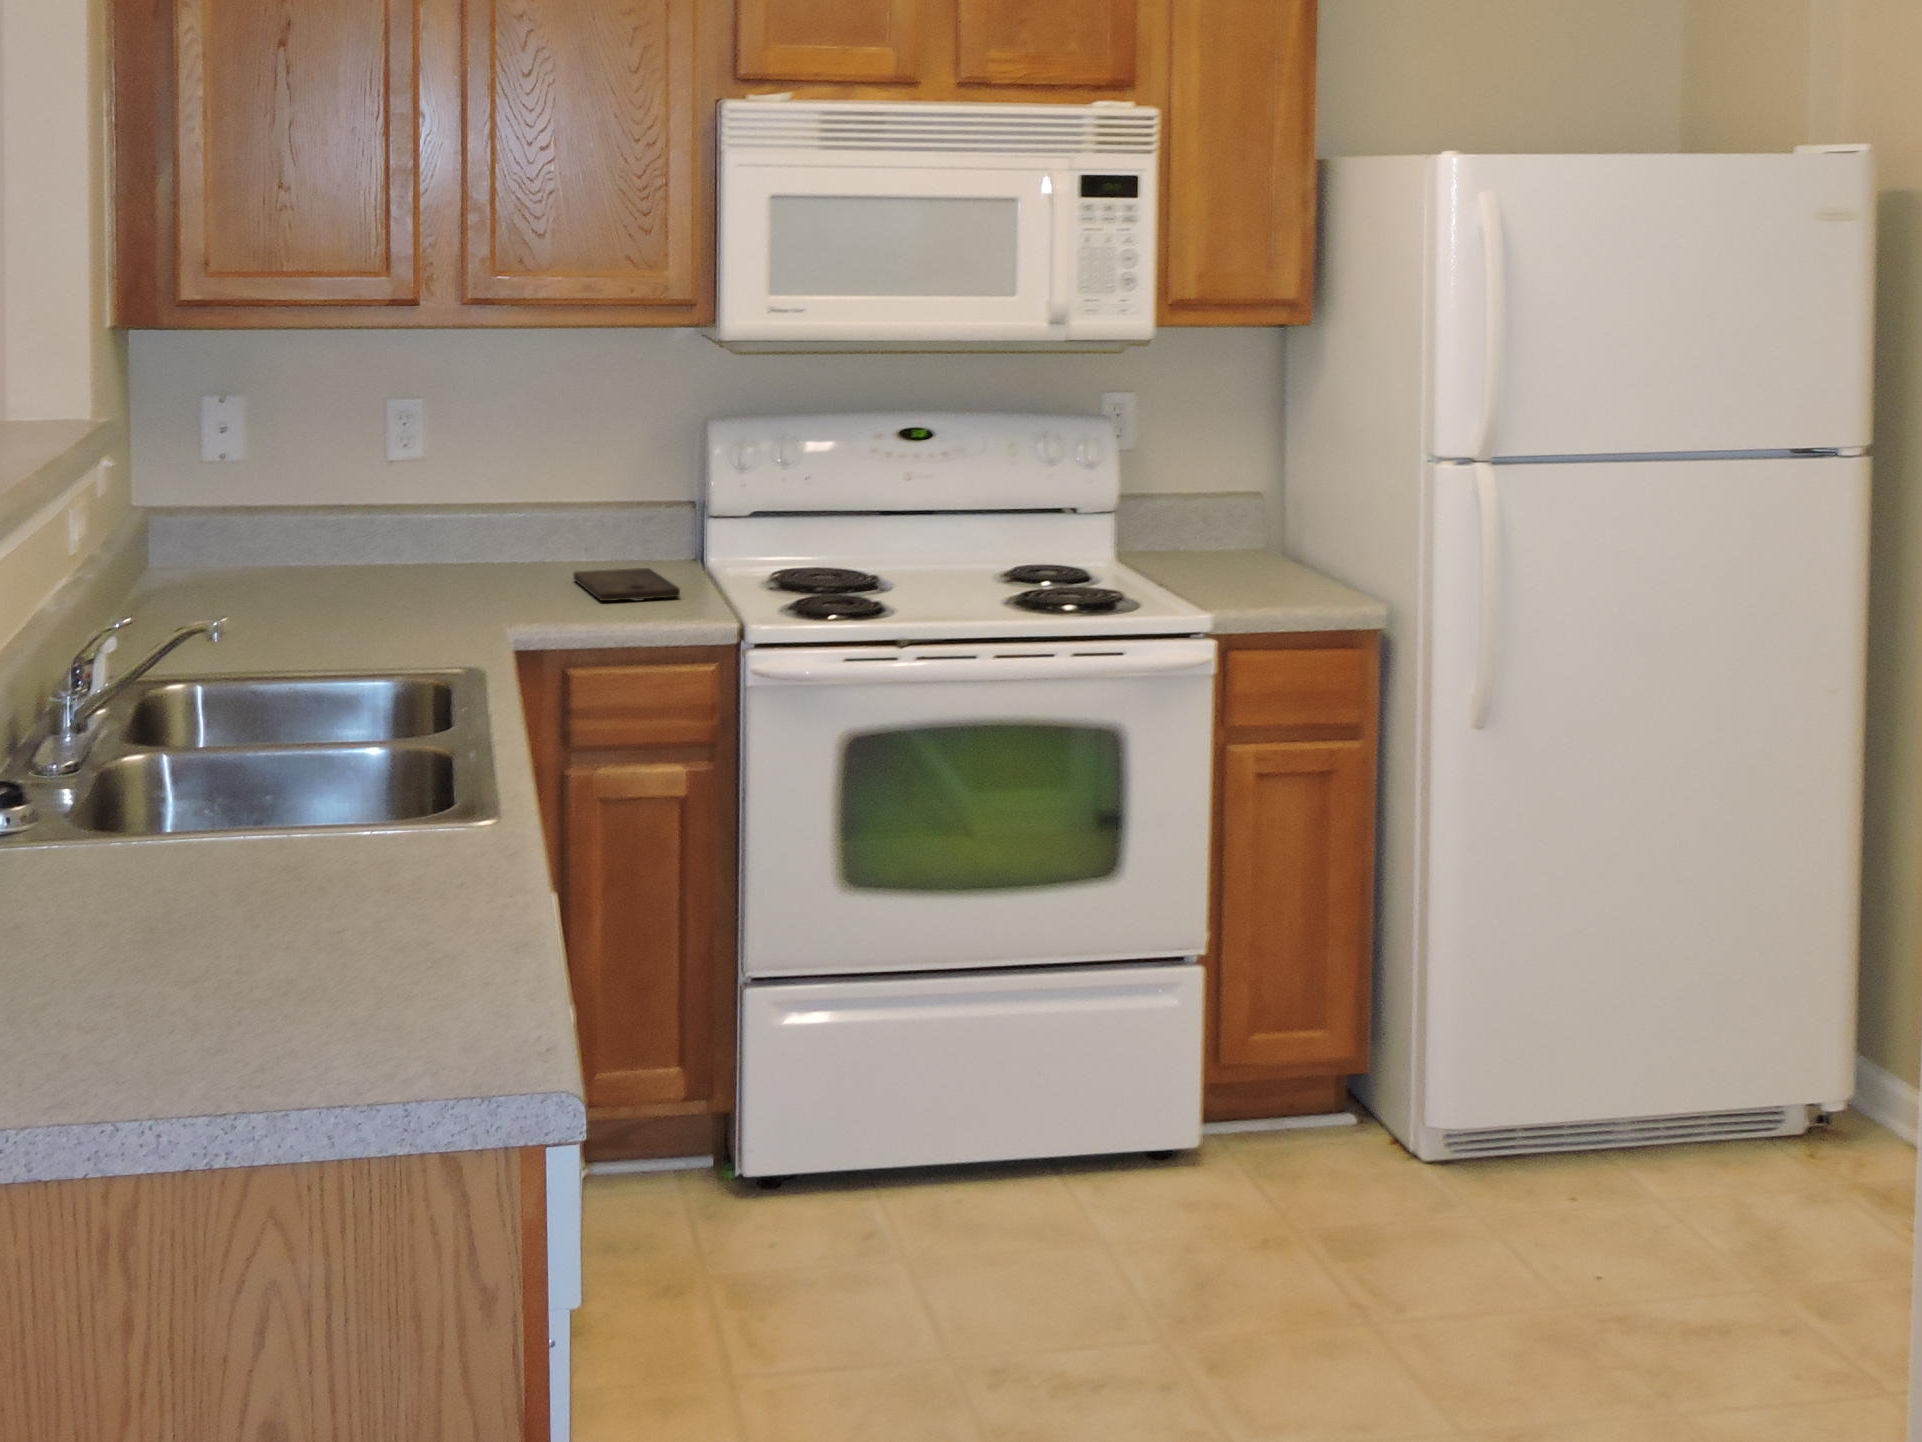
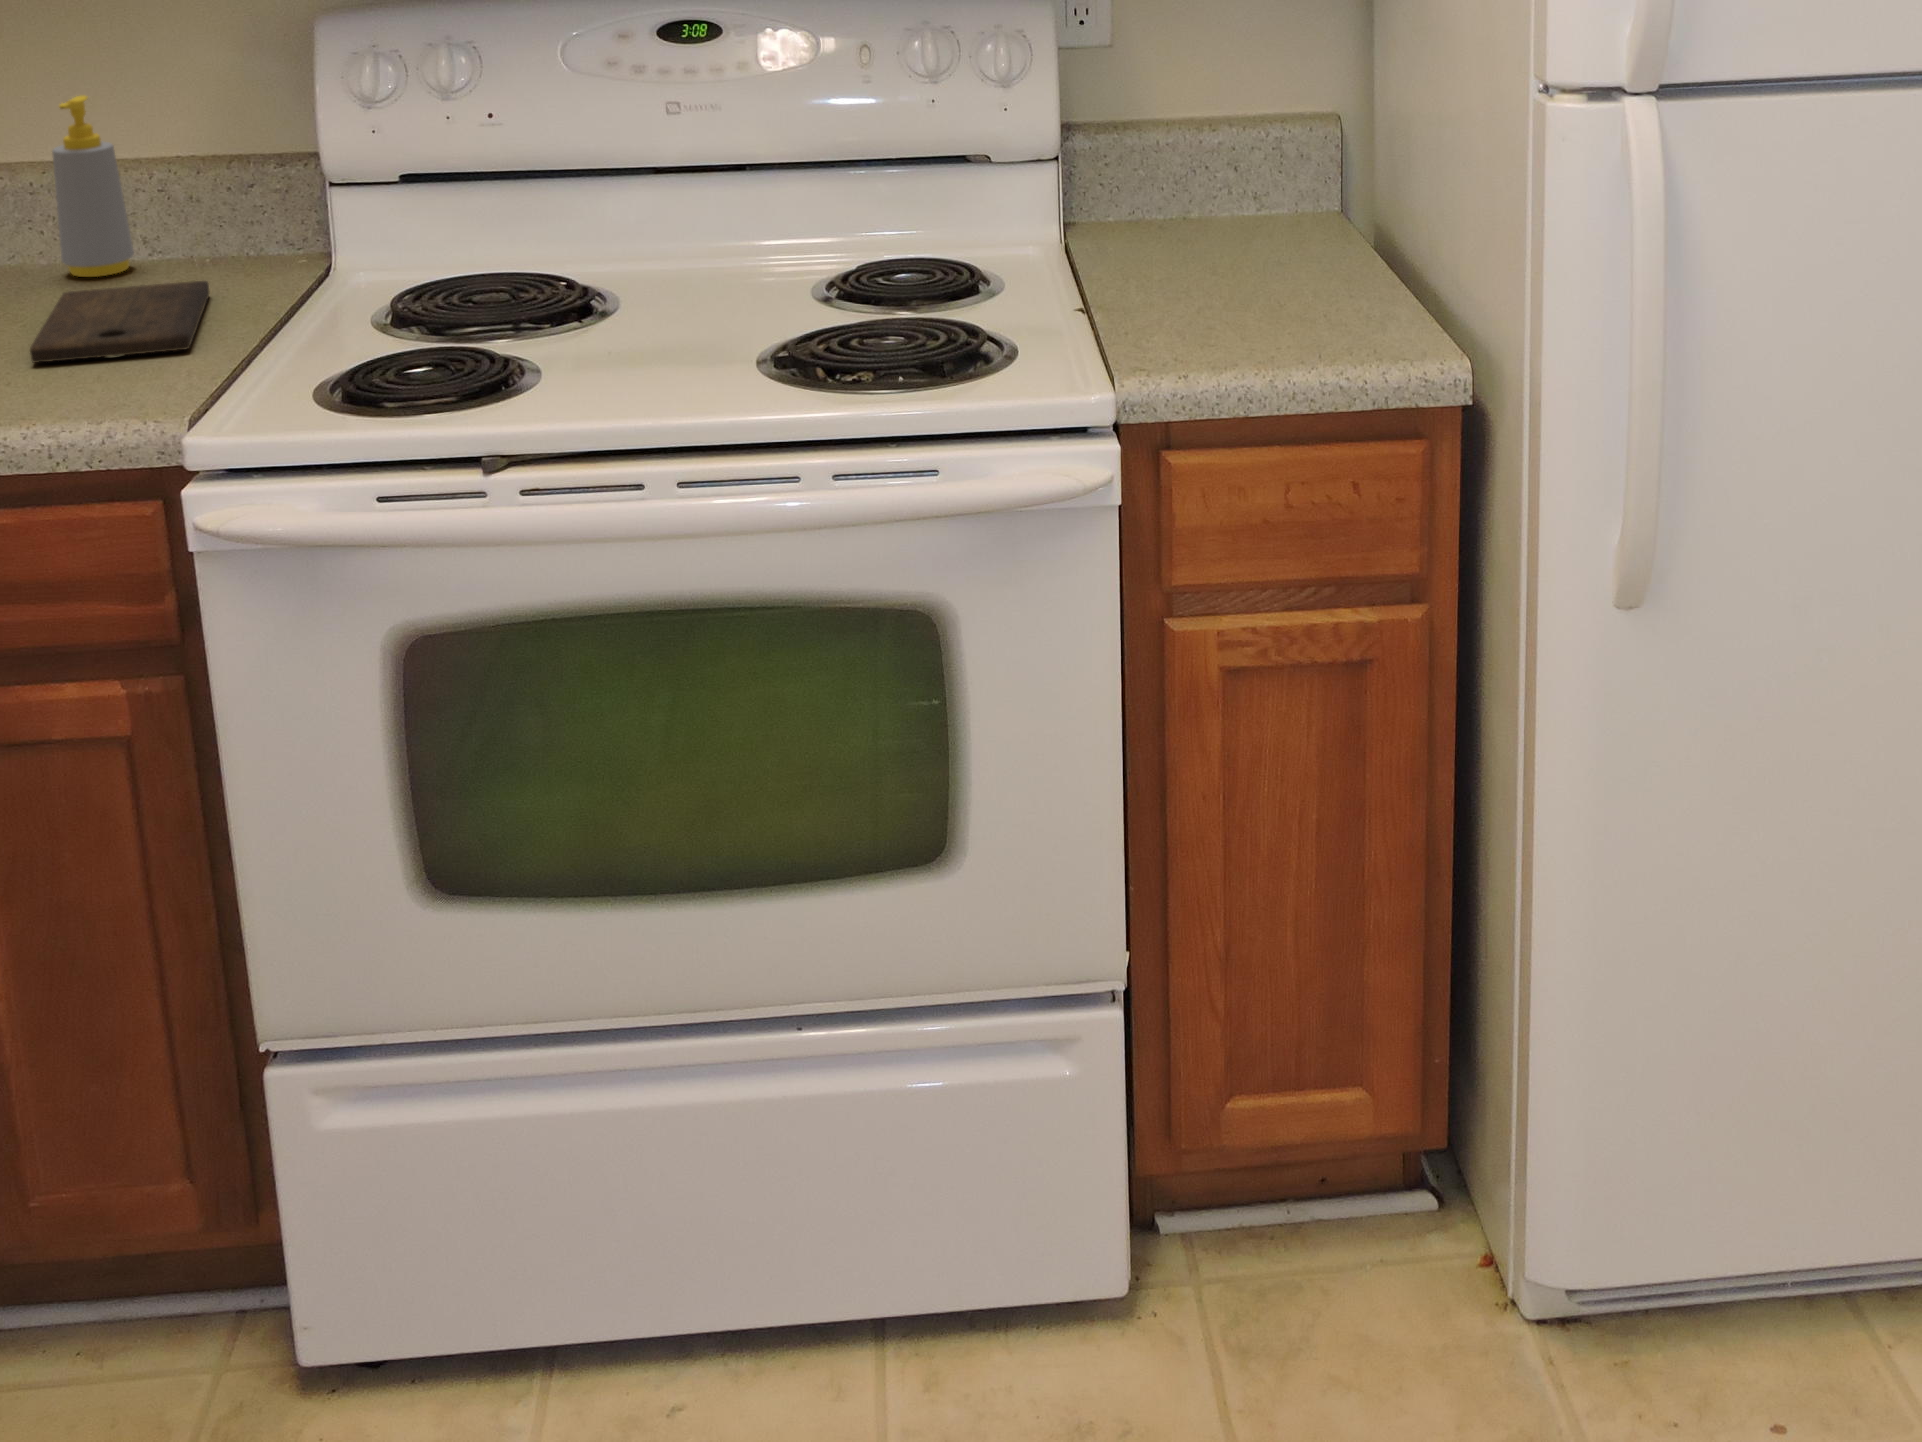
soap bottle: none [544,464,584,568] -> present [52,96,134,277]

